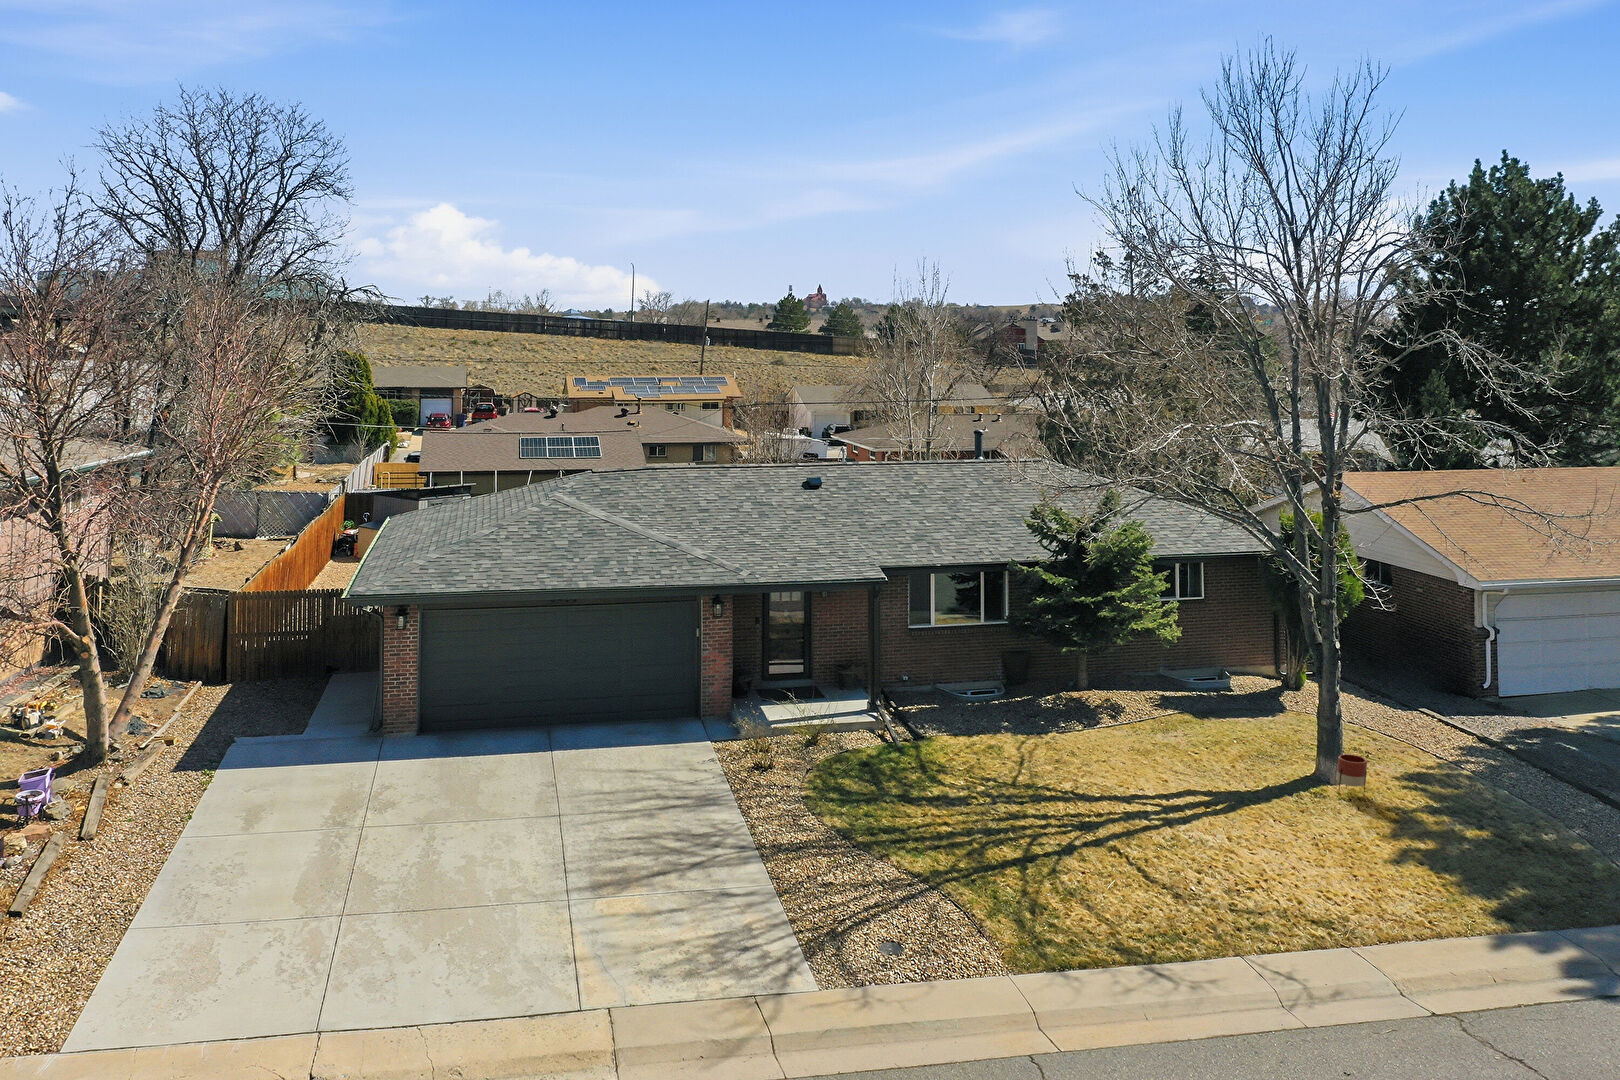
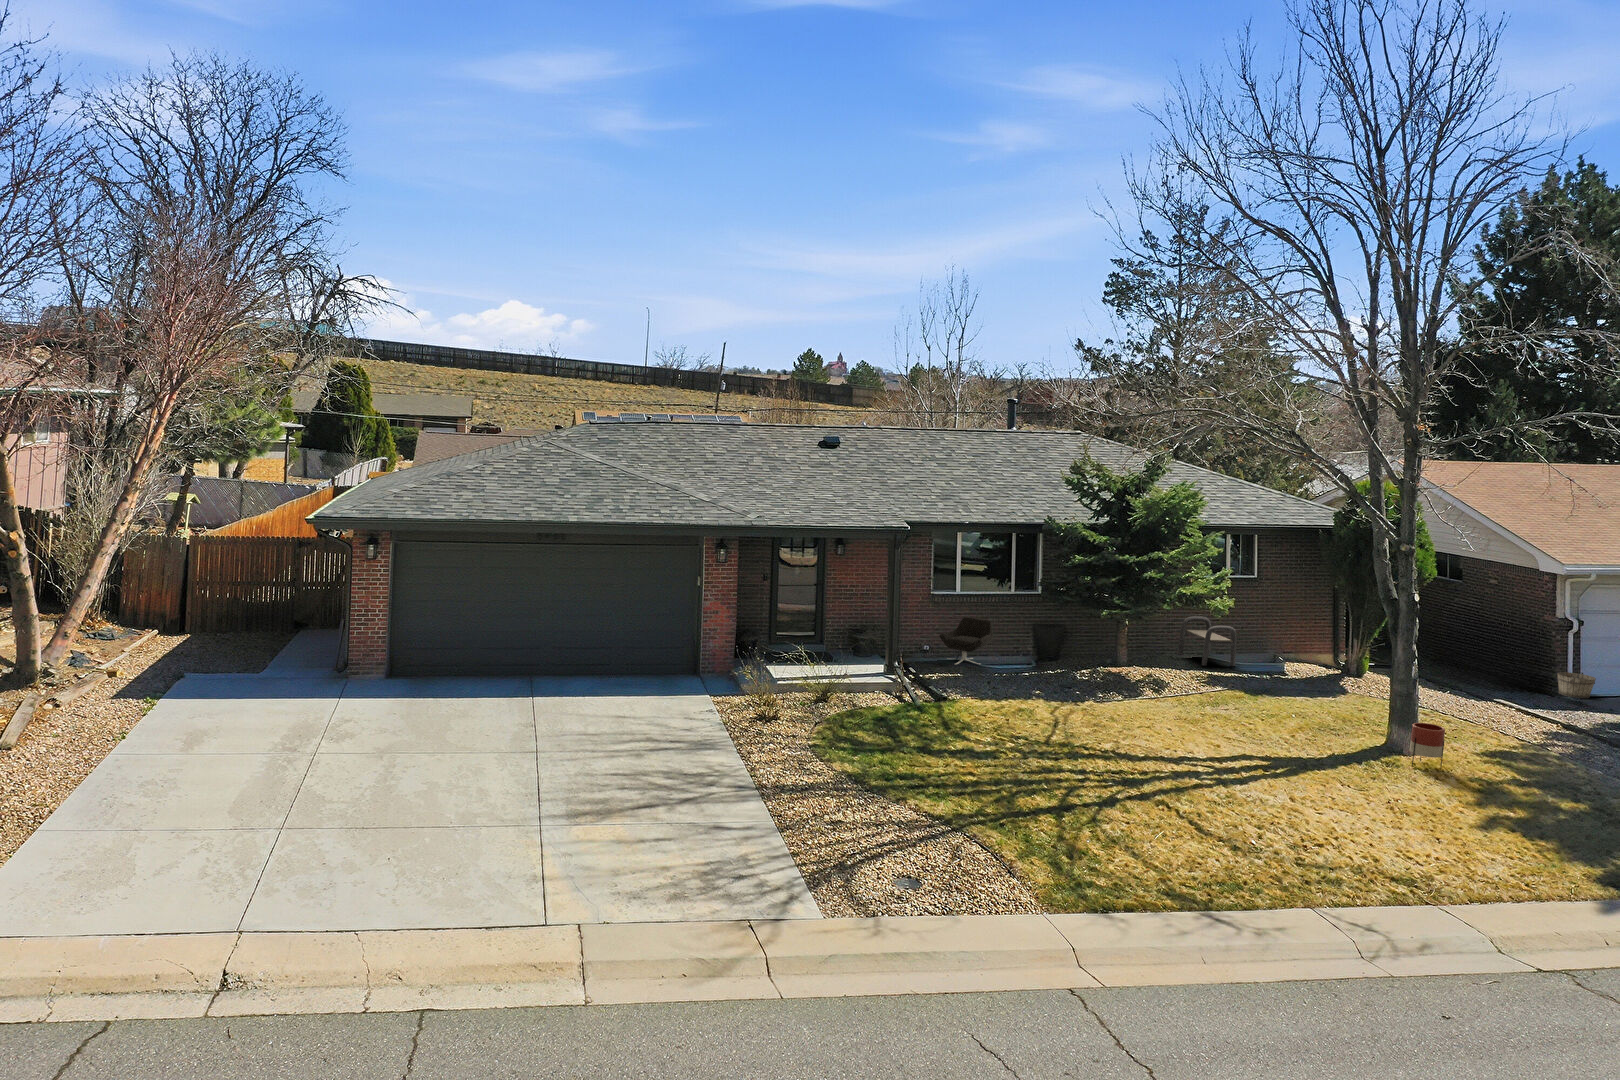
bench: none [1135,637,1187,685] -> present [1178,616,1237,667]
lounge chair: none [917,648,966,694] -> present [939,617,993,664]
wooden bucket: none [1476,679,1510,706] -> present [1557,668,1596,698]

